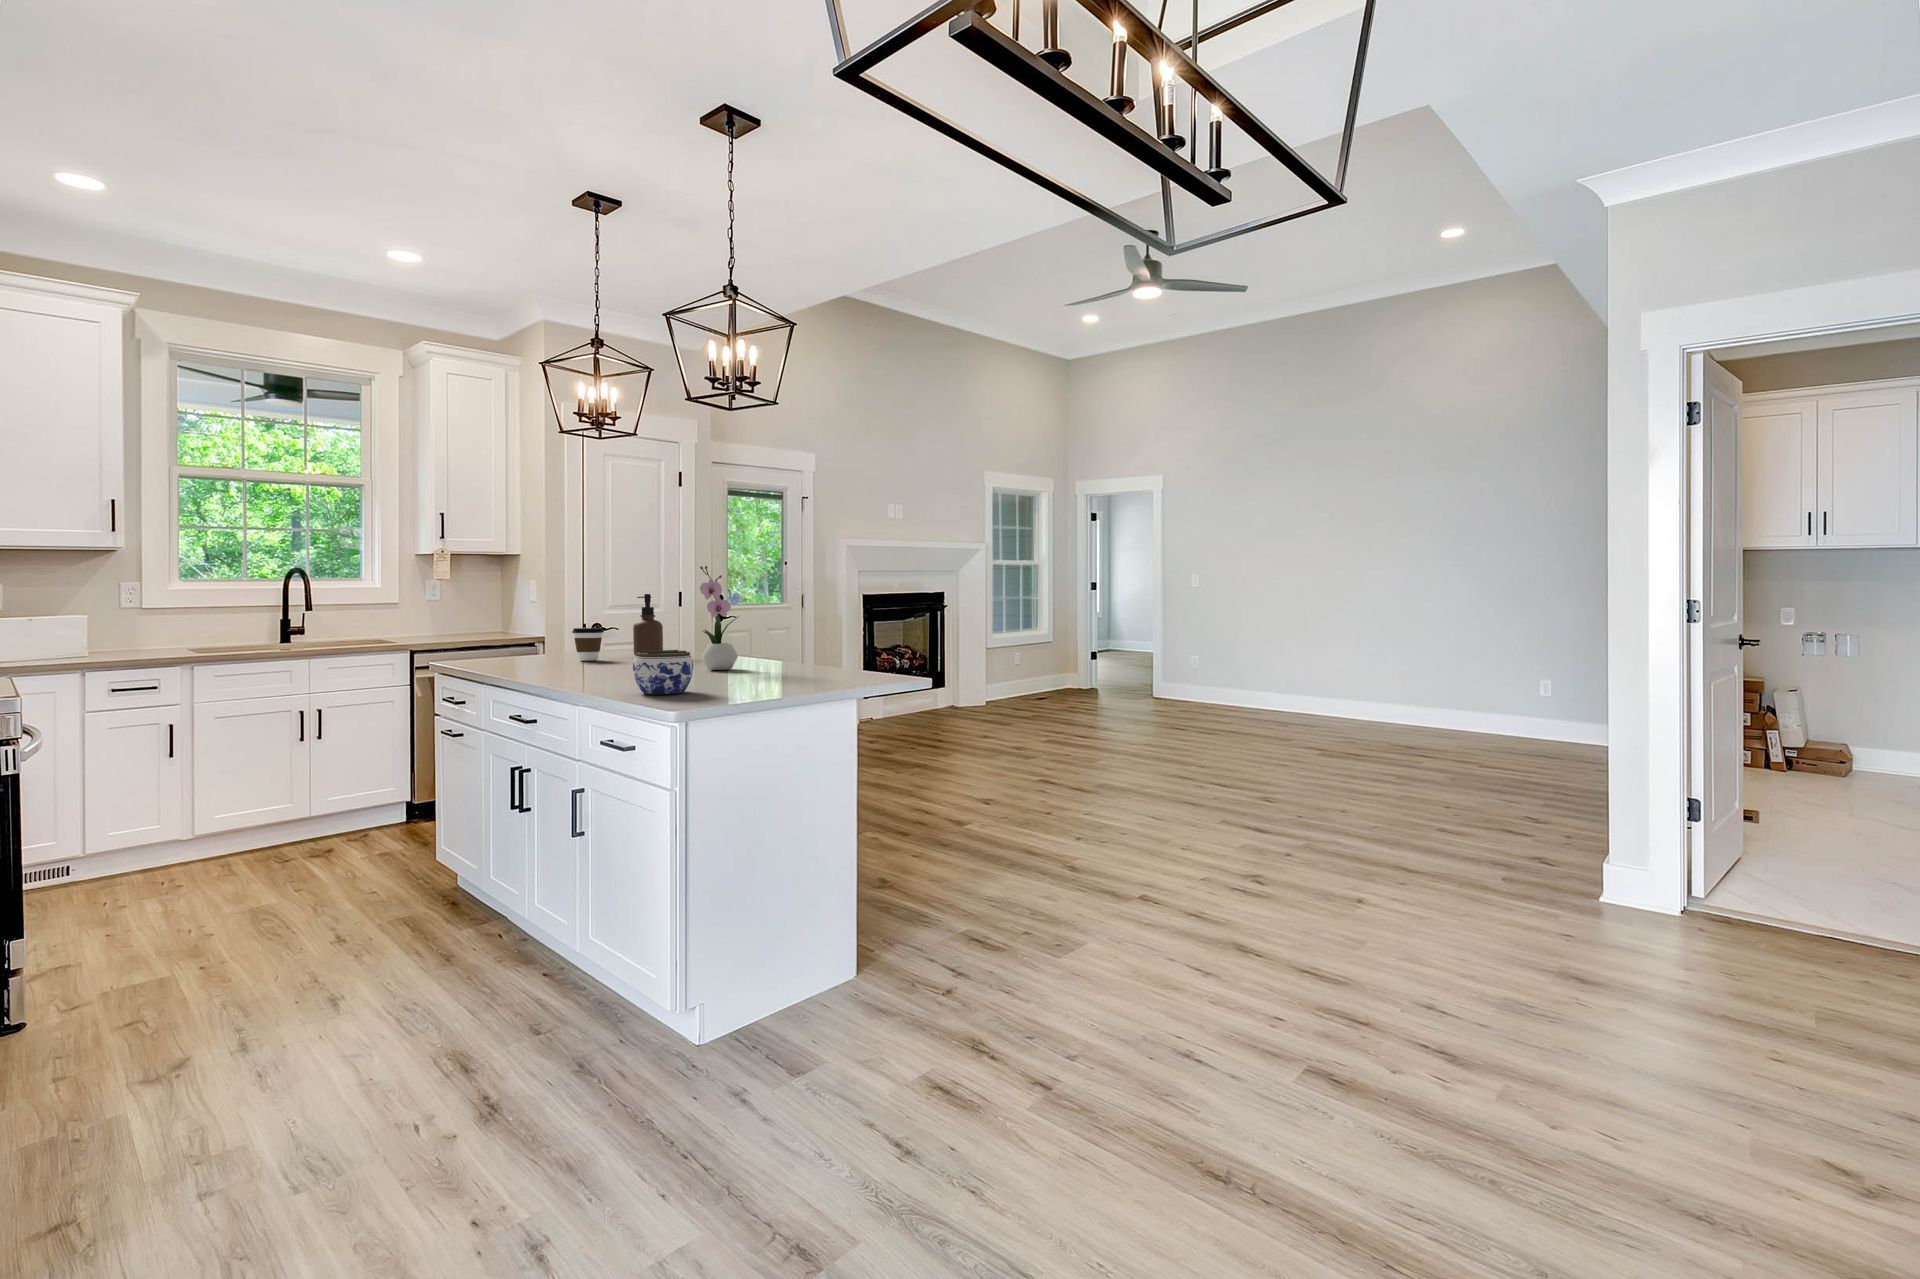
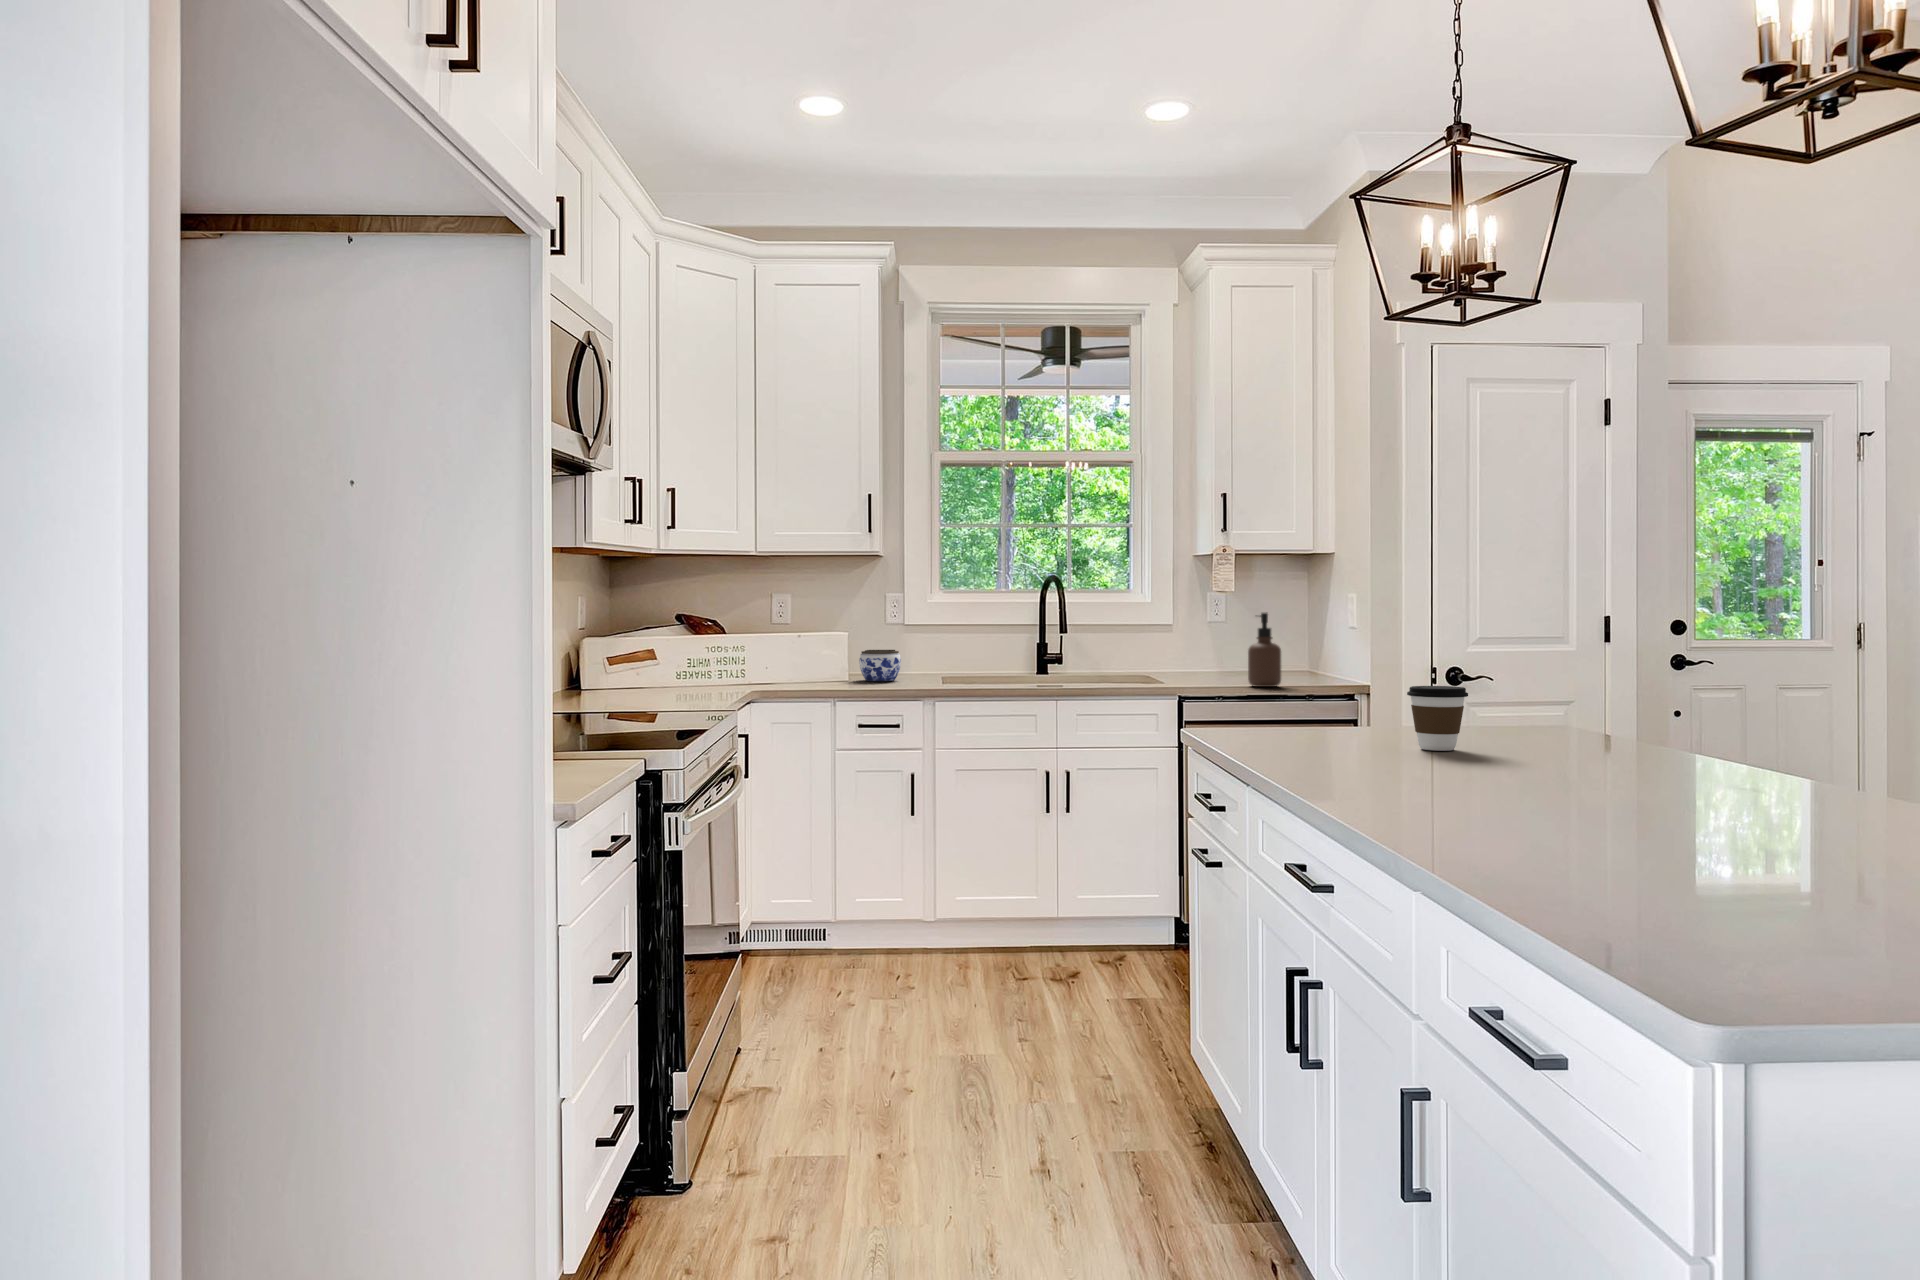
flower arrangement: present [700,566,739,670] -> none [1712,558,1822,817]
soap dispenser: present [633,594,663,656] -> present [1248,613,1281,687]
jar: present [633,650,693,694] -> present [859,650,901,681]

